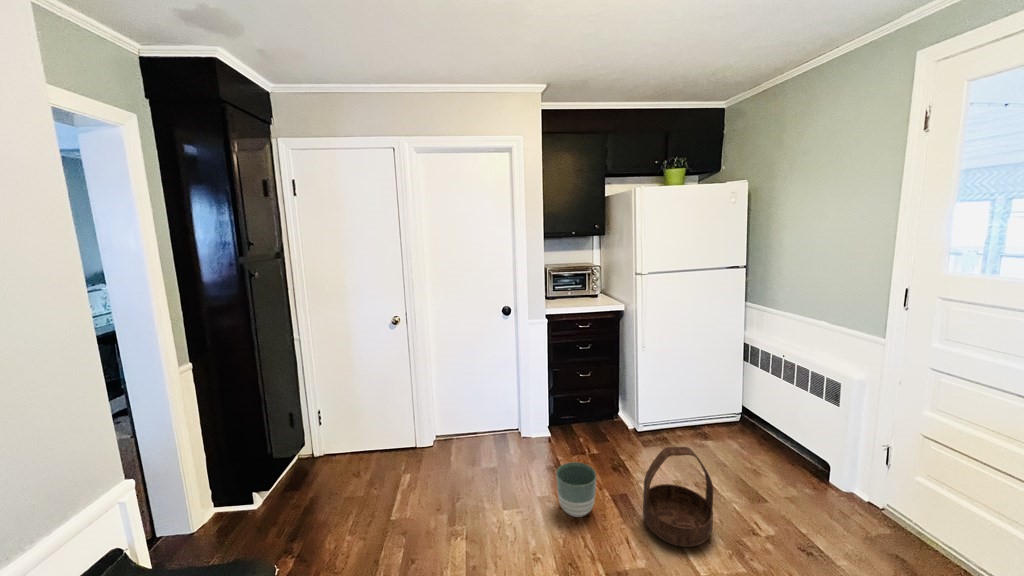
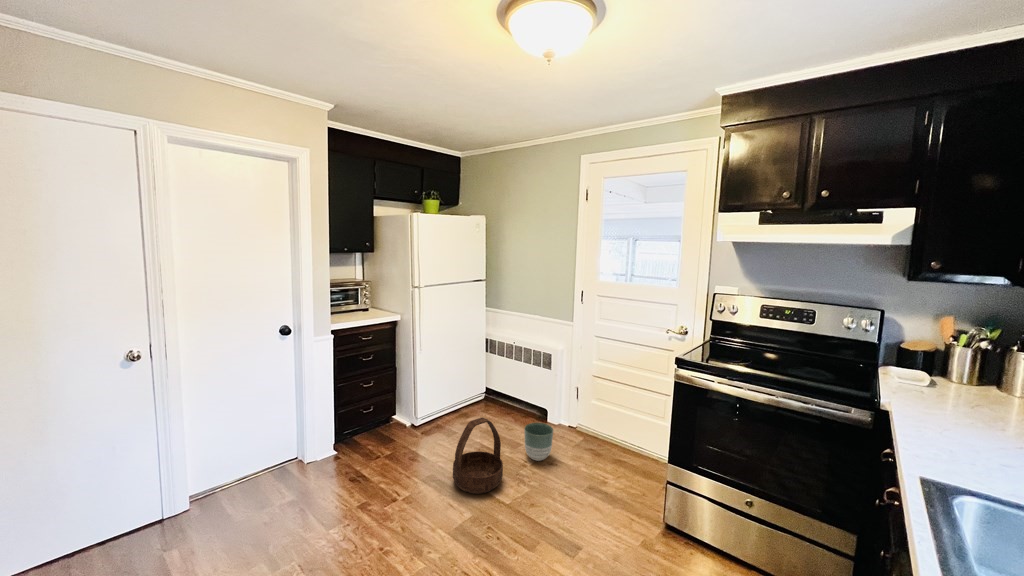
planter: present [556,462,596,517] -> present [524,423,553,461]

